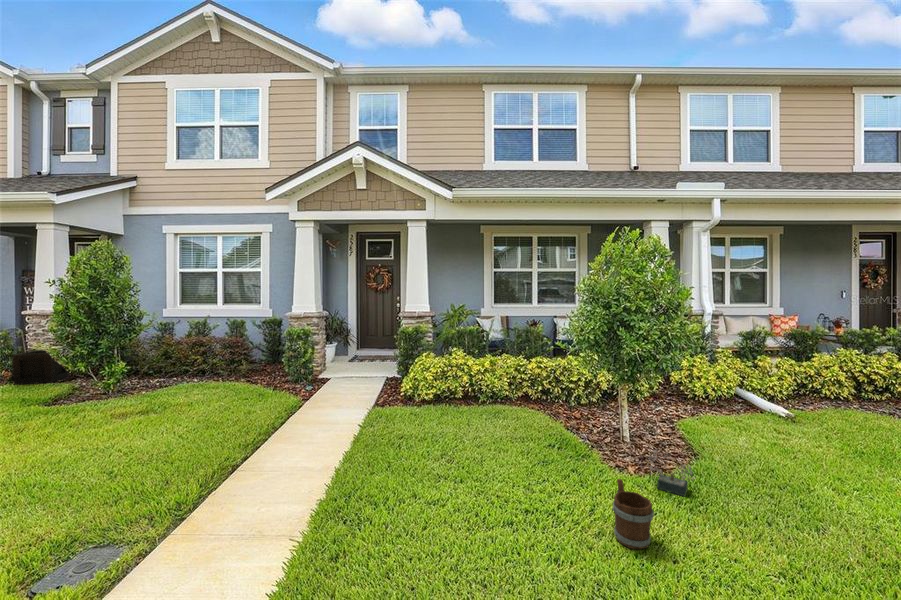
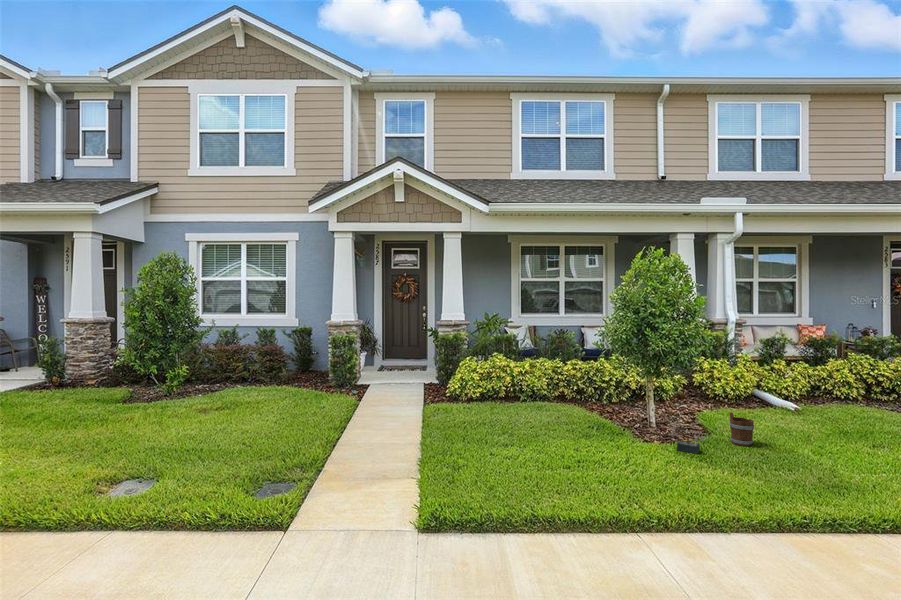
wooden crate: present [12,350,69,385] -> none [62,357,106,391]
bucket: present [612,479,654,549] -> present [729,412,754,446]

